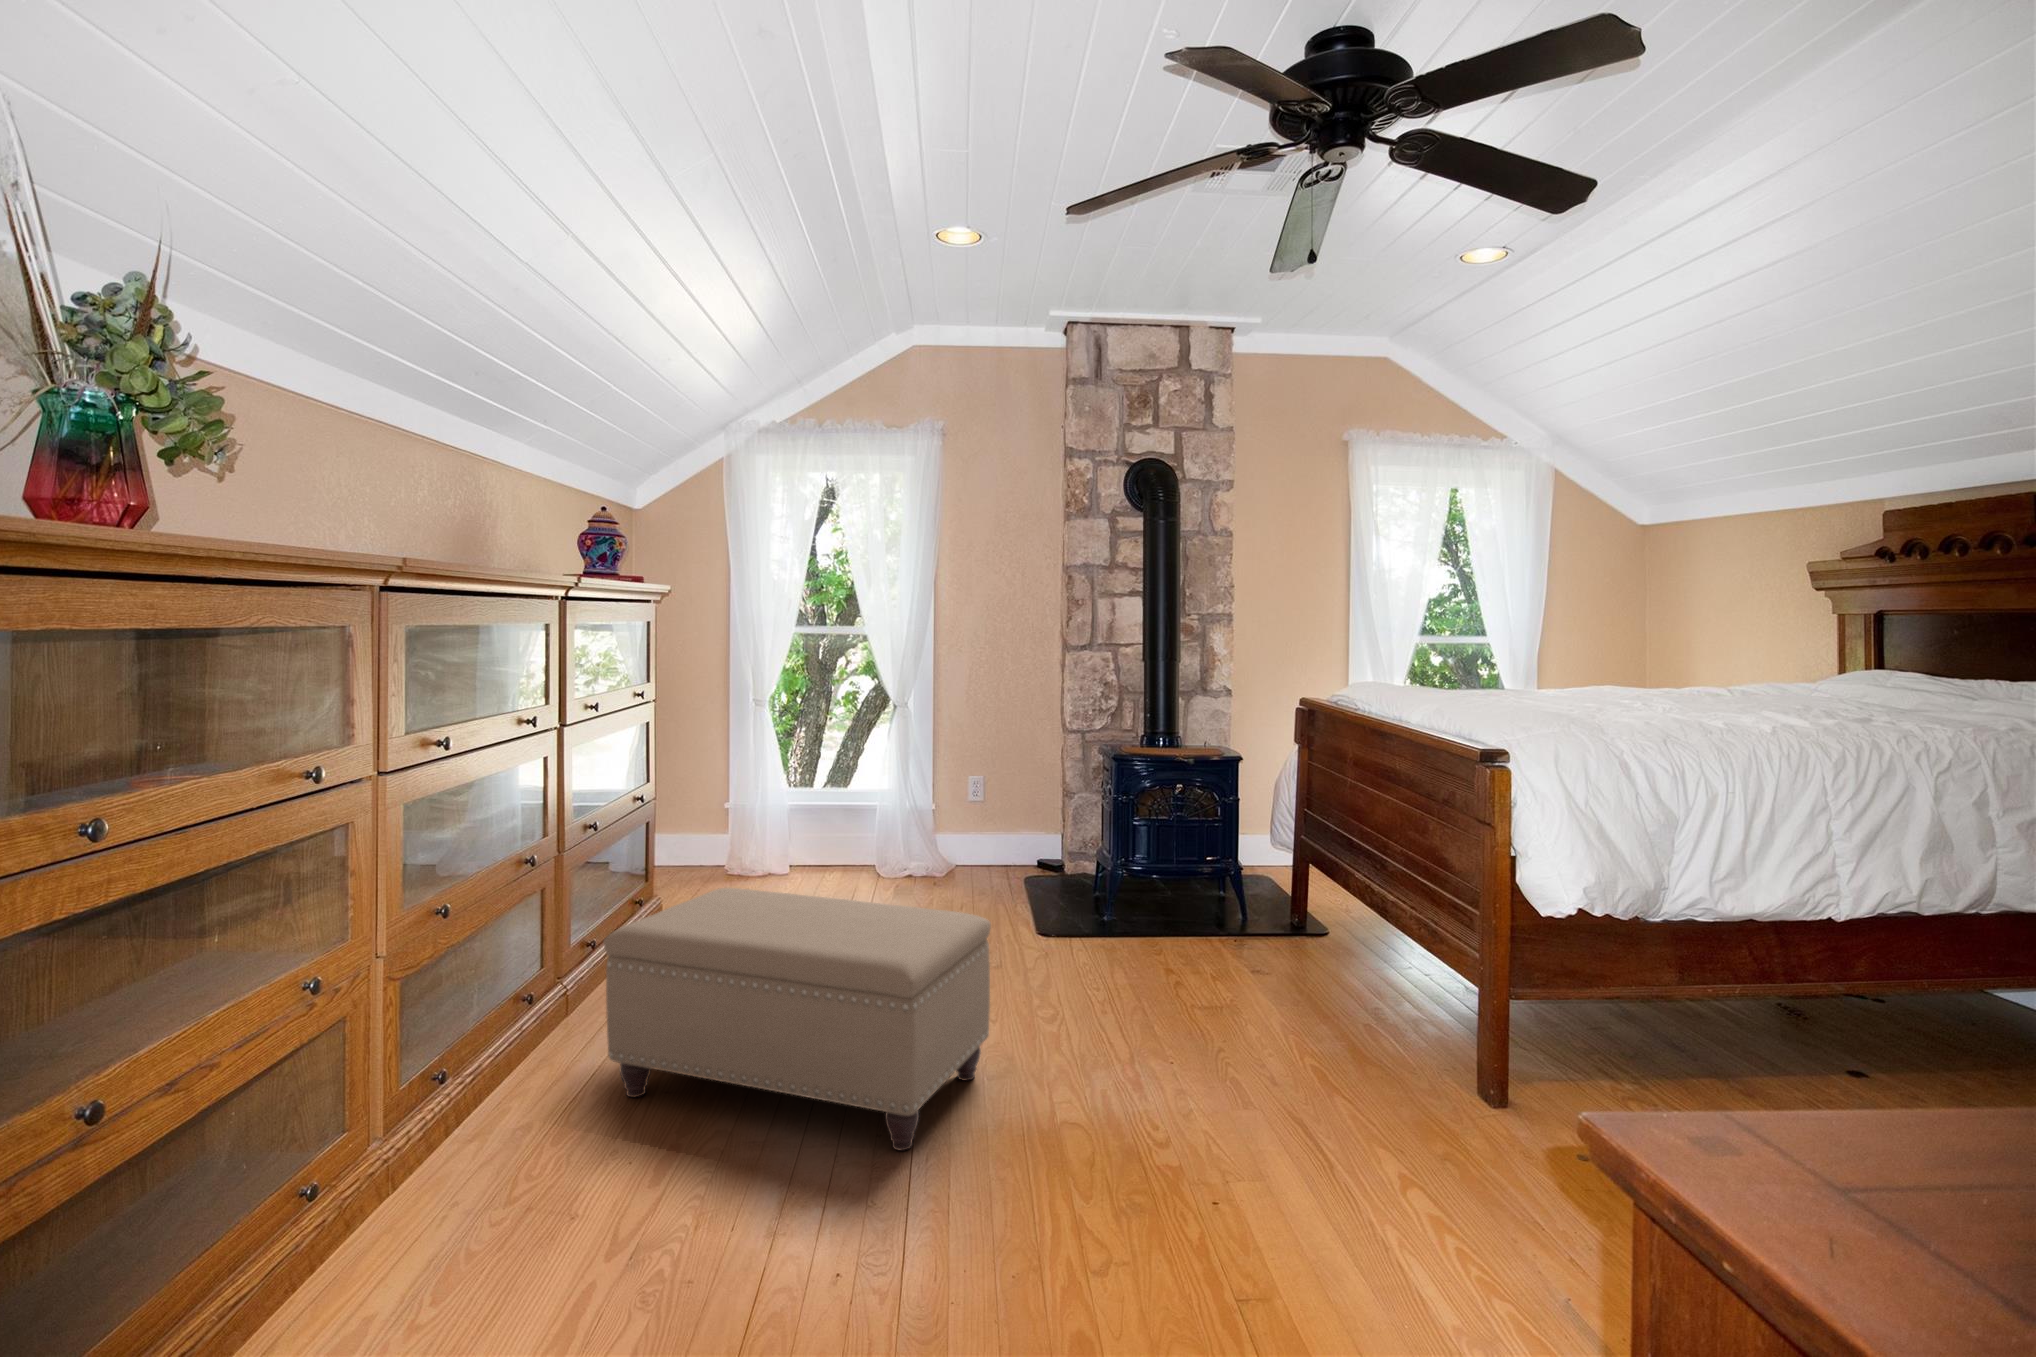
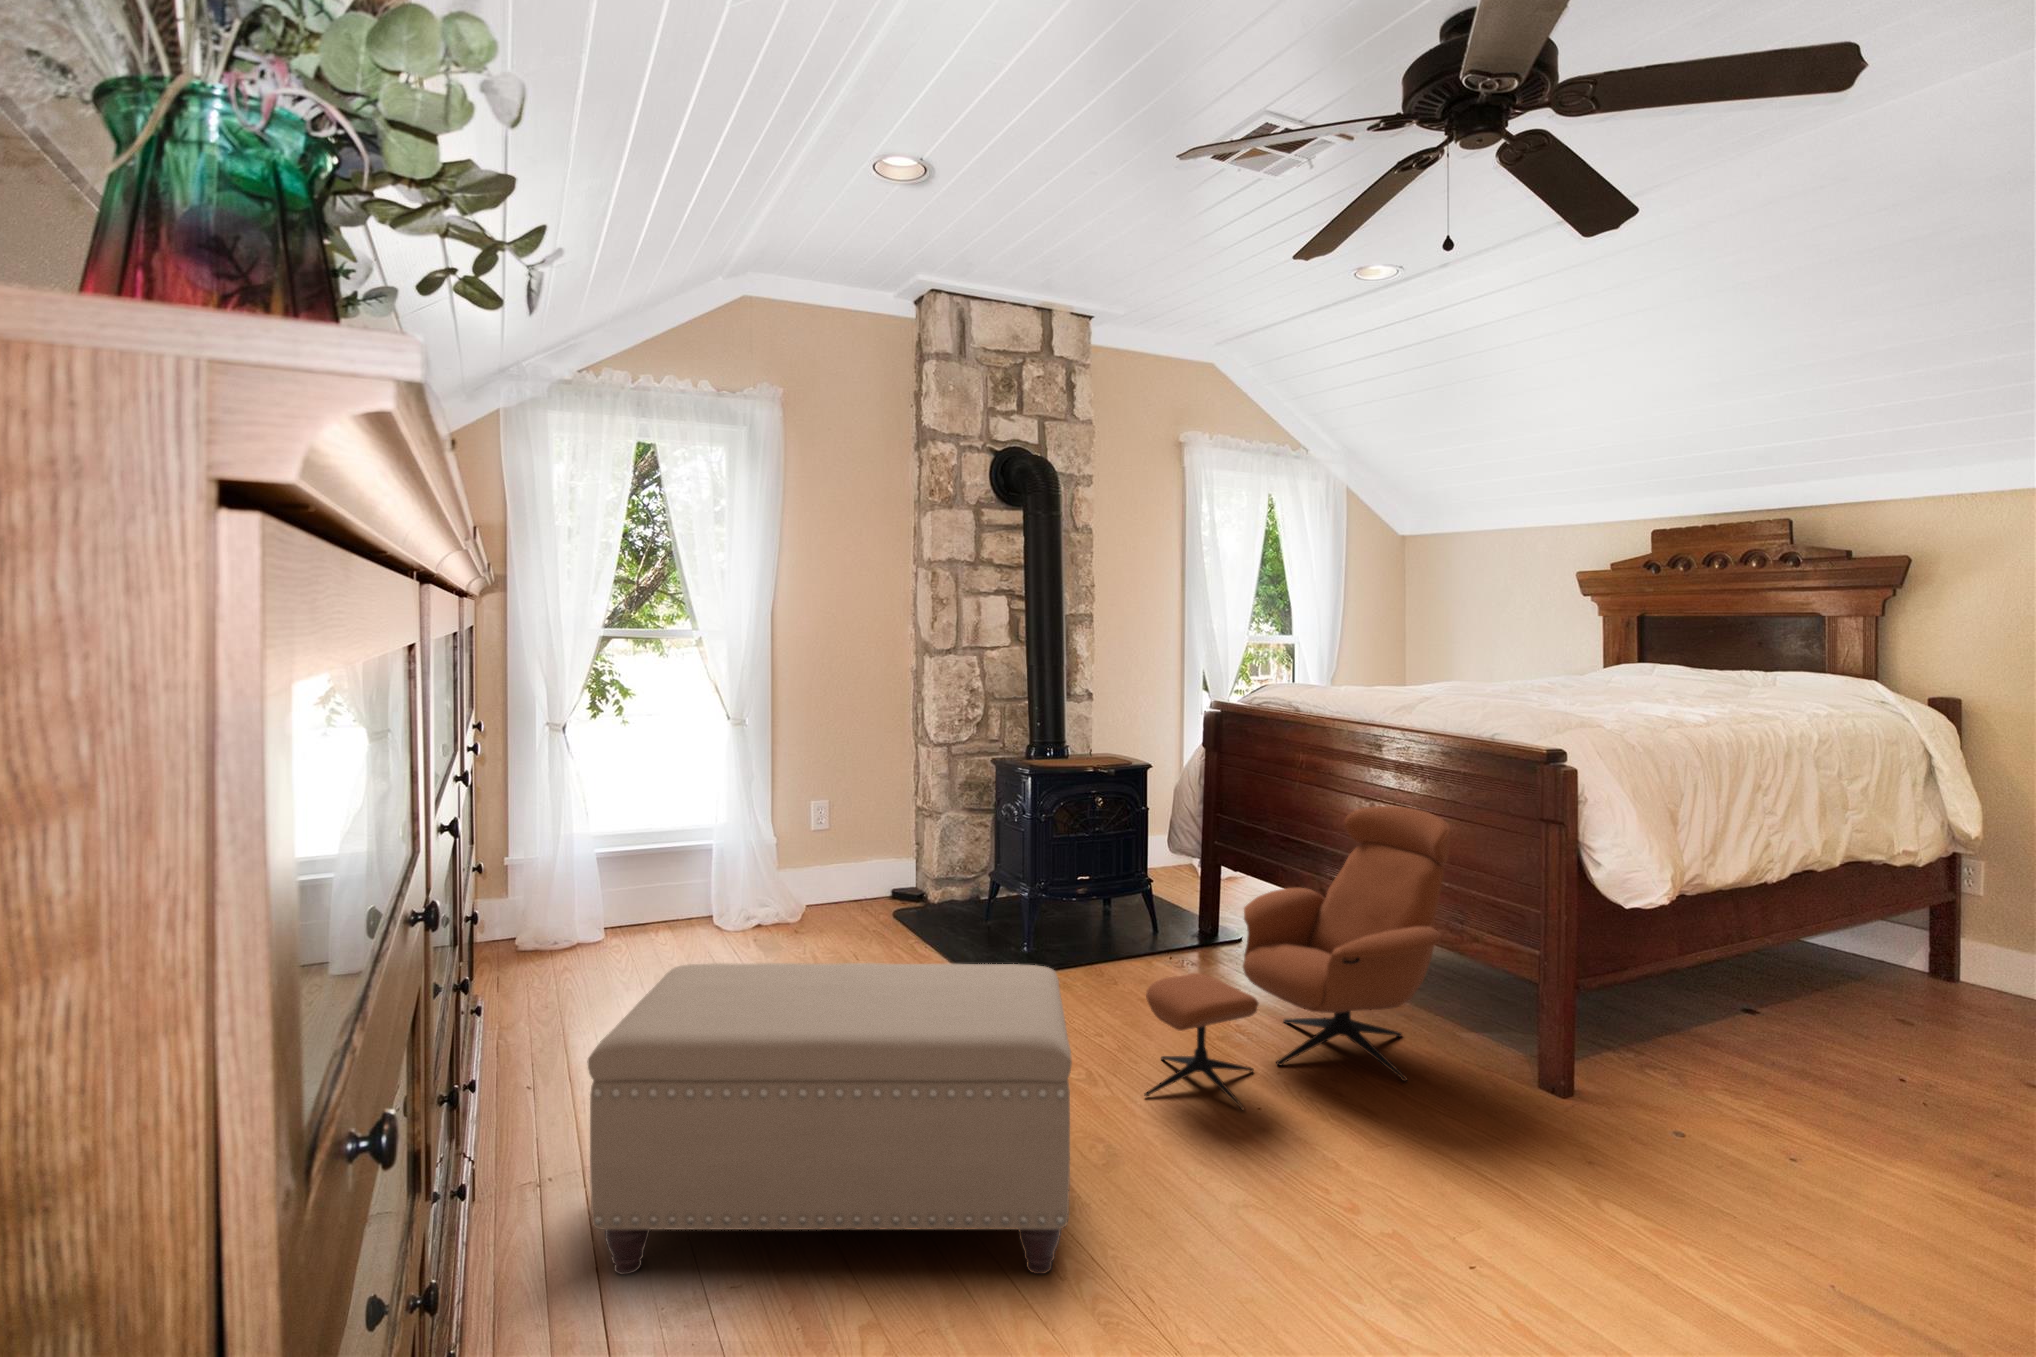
lounge chair: none [1103,804,1434,1069] -> present [1145,806,1450,1110]

